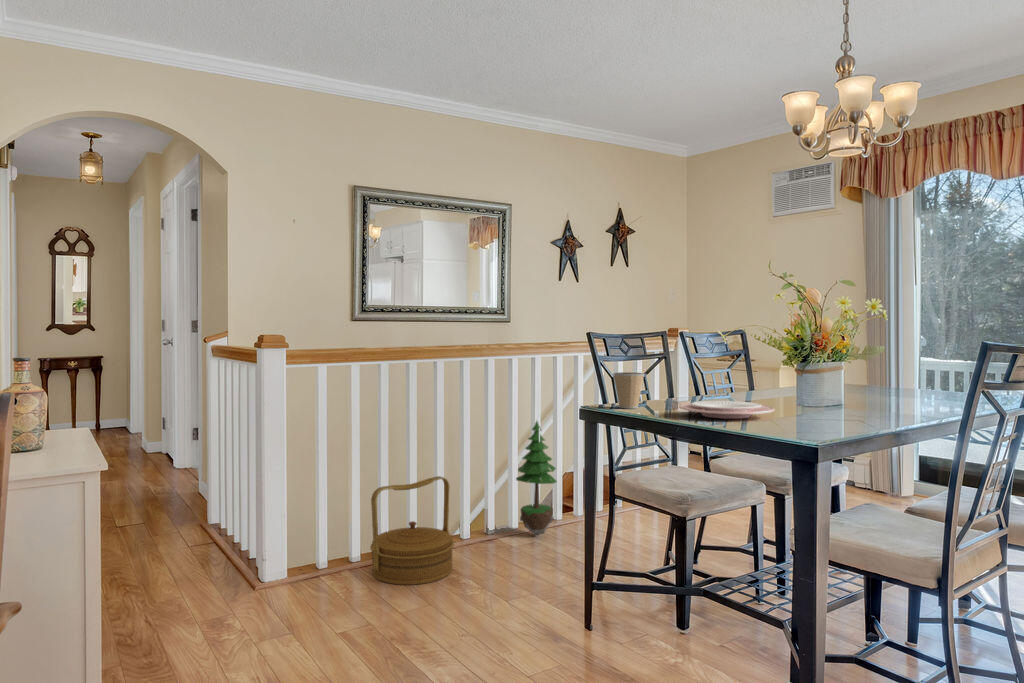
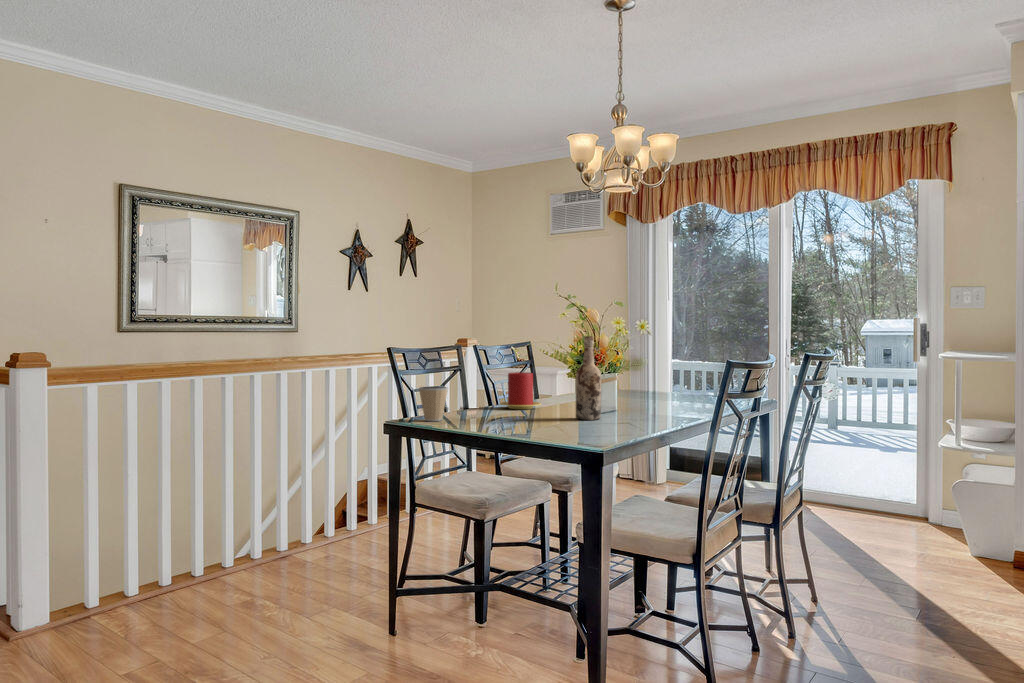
wine bottle: none [790,318,822,413] -> present [576,336,602,420]
candle: none [705,361,752,401] -> present [500,372,541,409]
plate: present [679,401,775,419] -> none [482,412,565,428]
potted tree: present [516,421,557,536] -> none [311,433,355,550]
woven basket: present [370,476,454,585] -> none [152,498,248,617]

